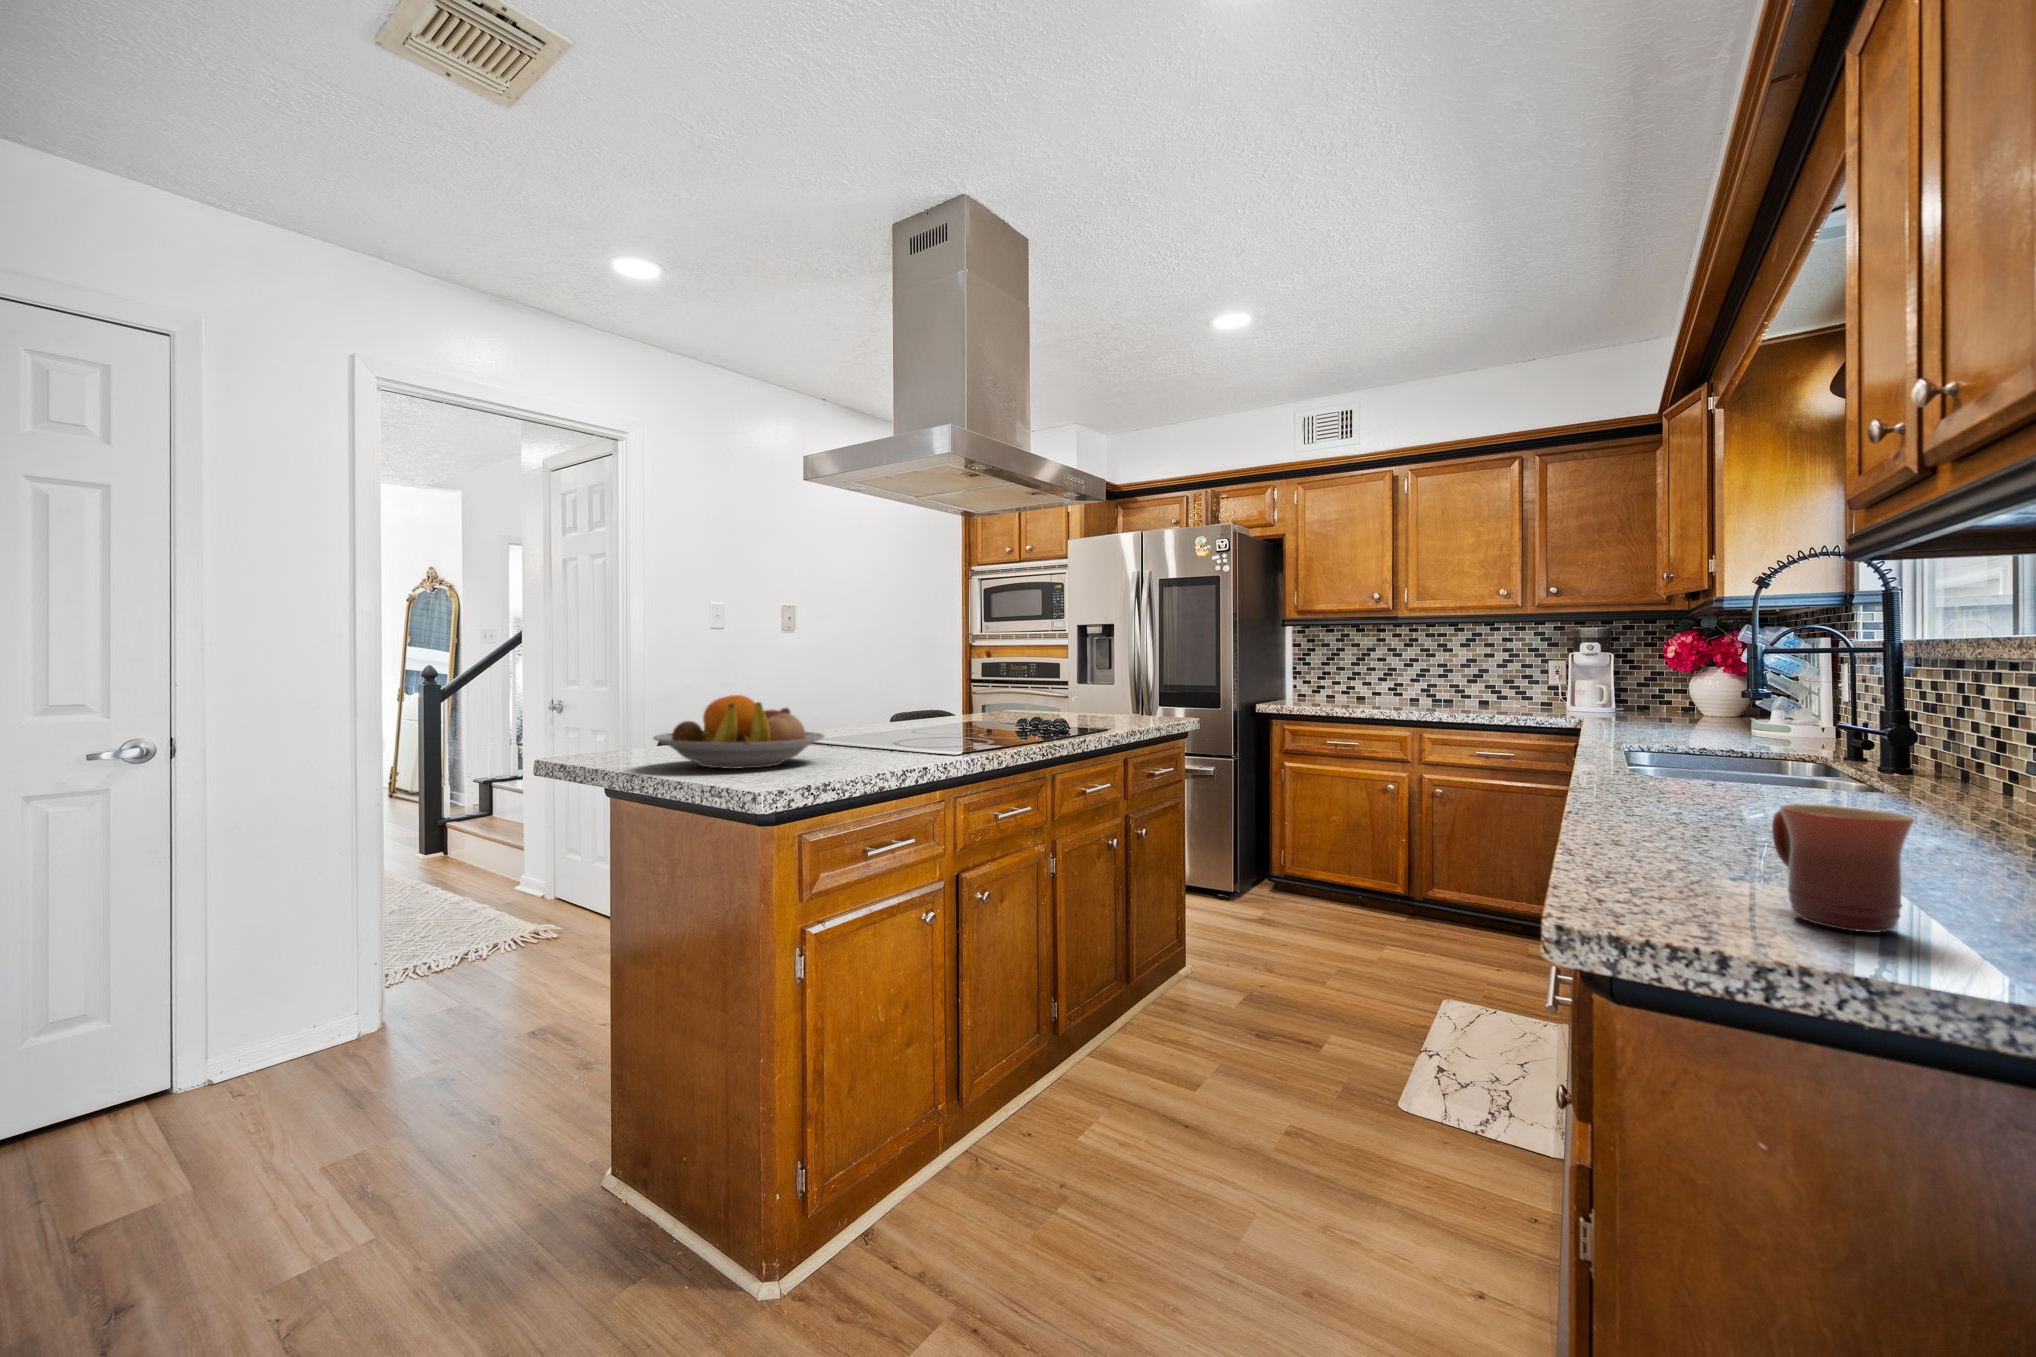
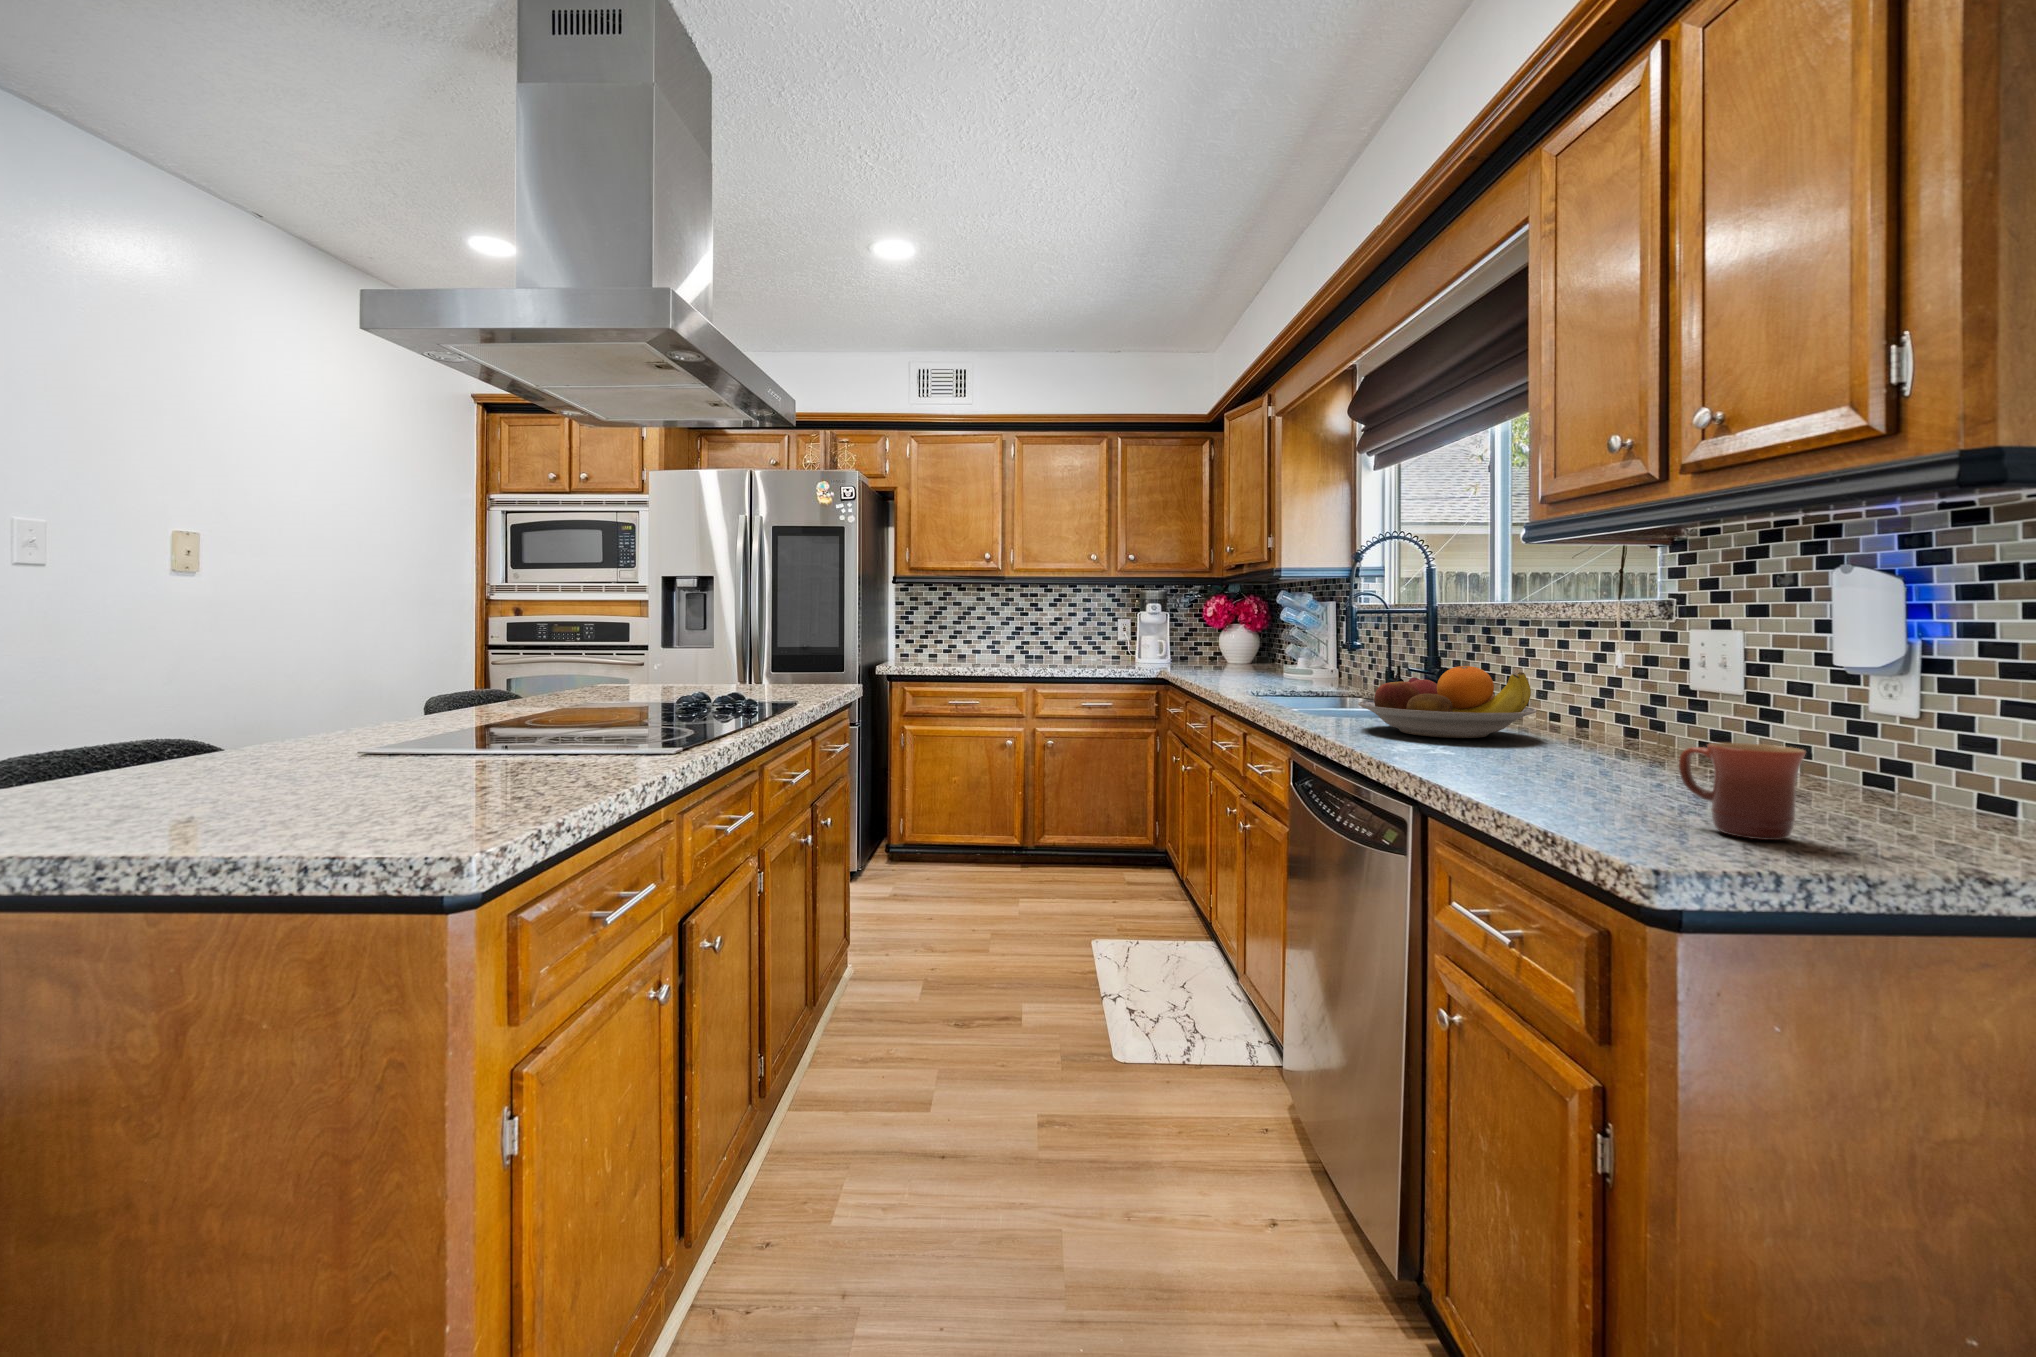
fruit bowl: present [654,695,825,769] -> present [1358,666,1537,738]

